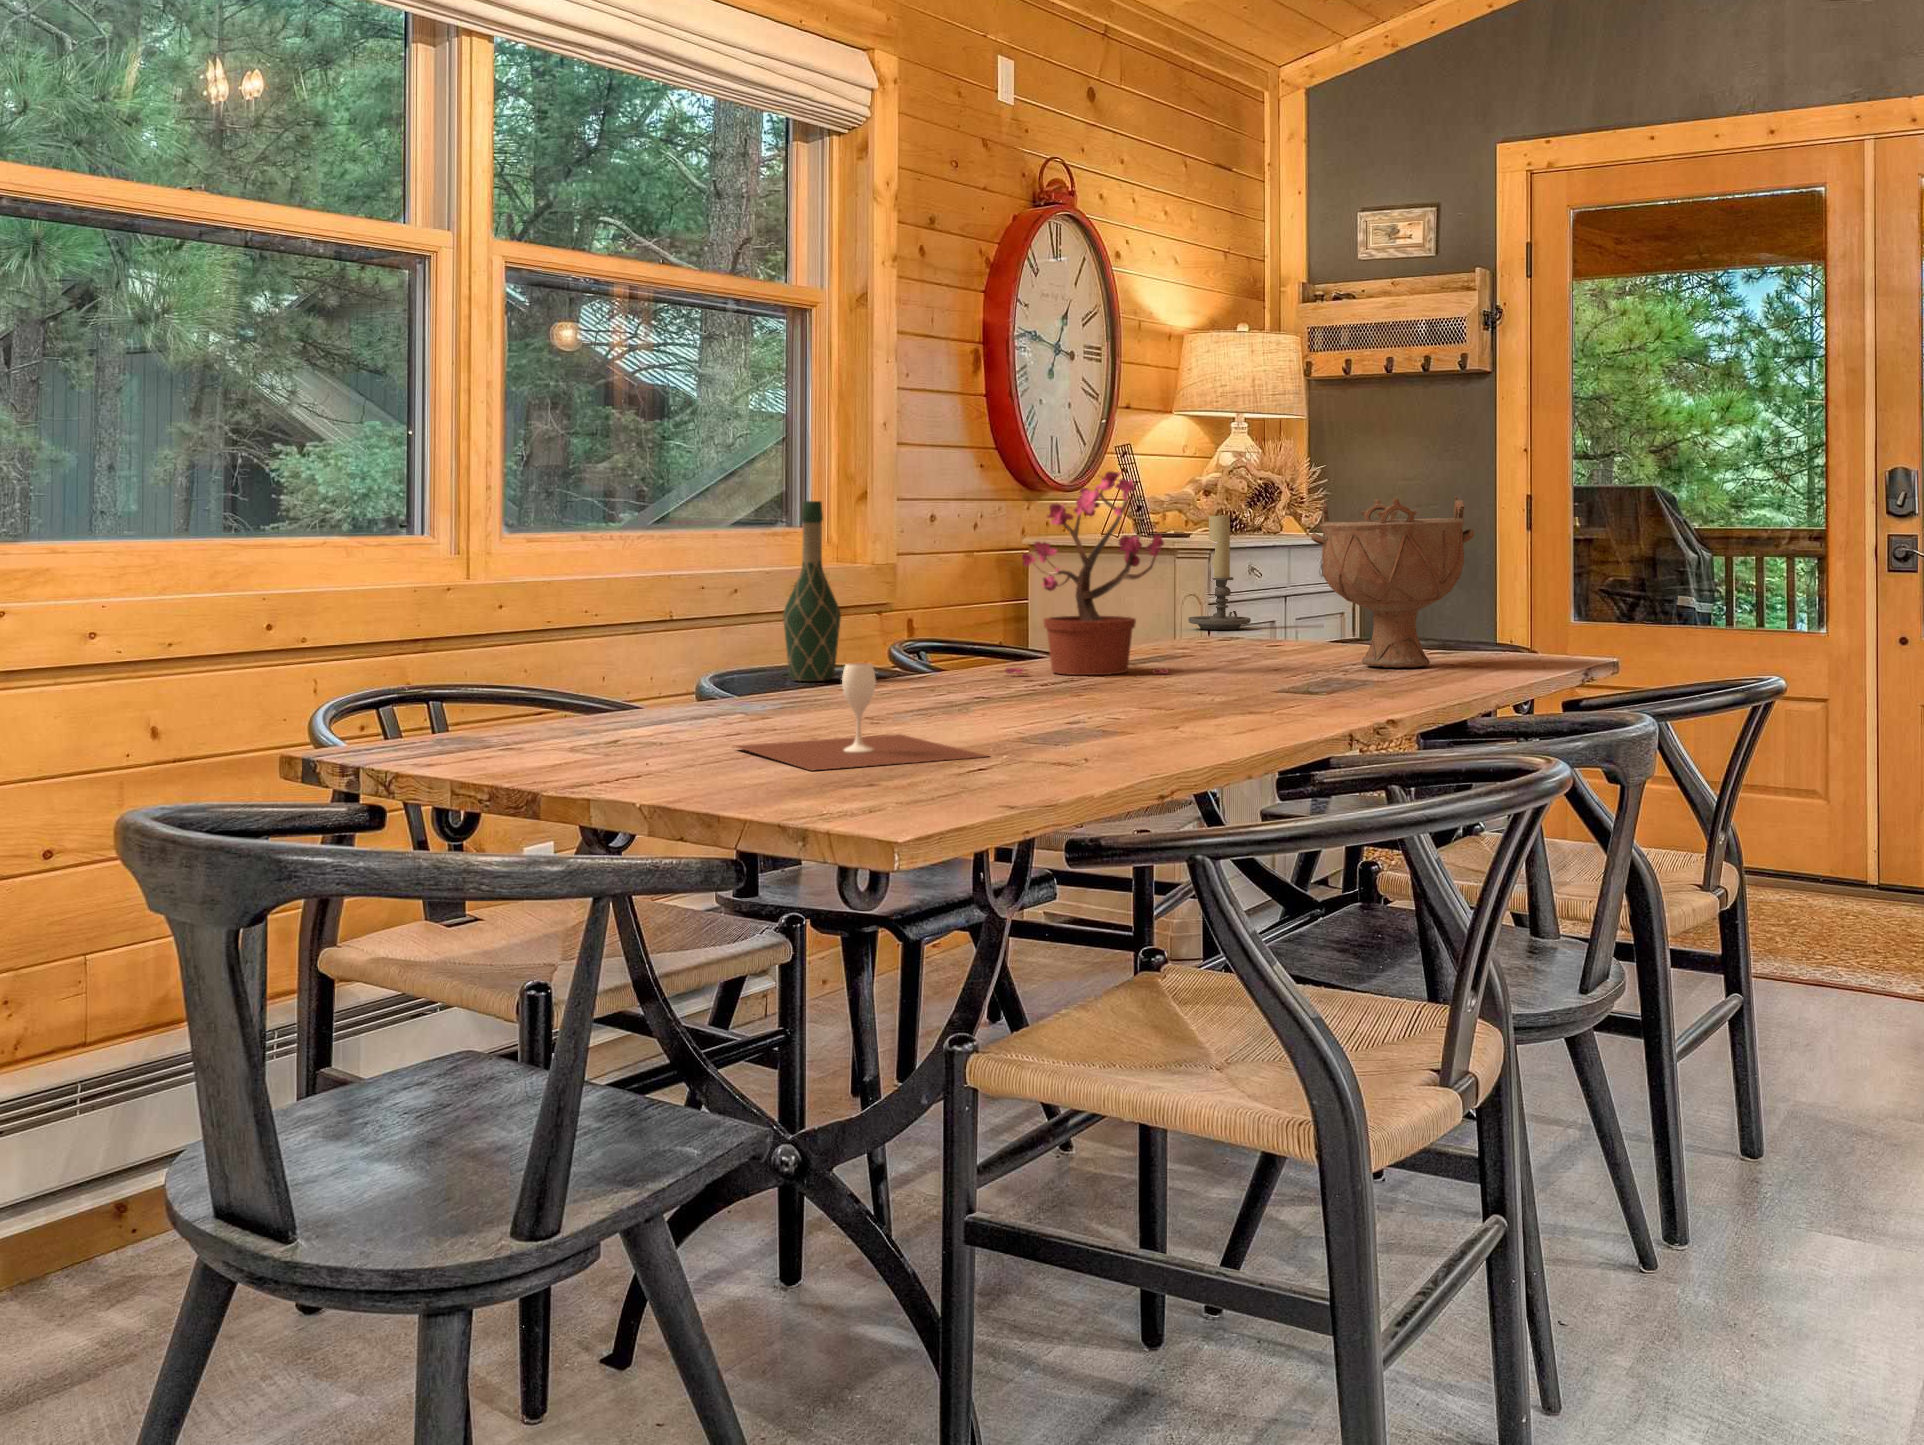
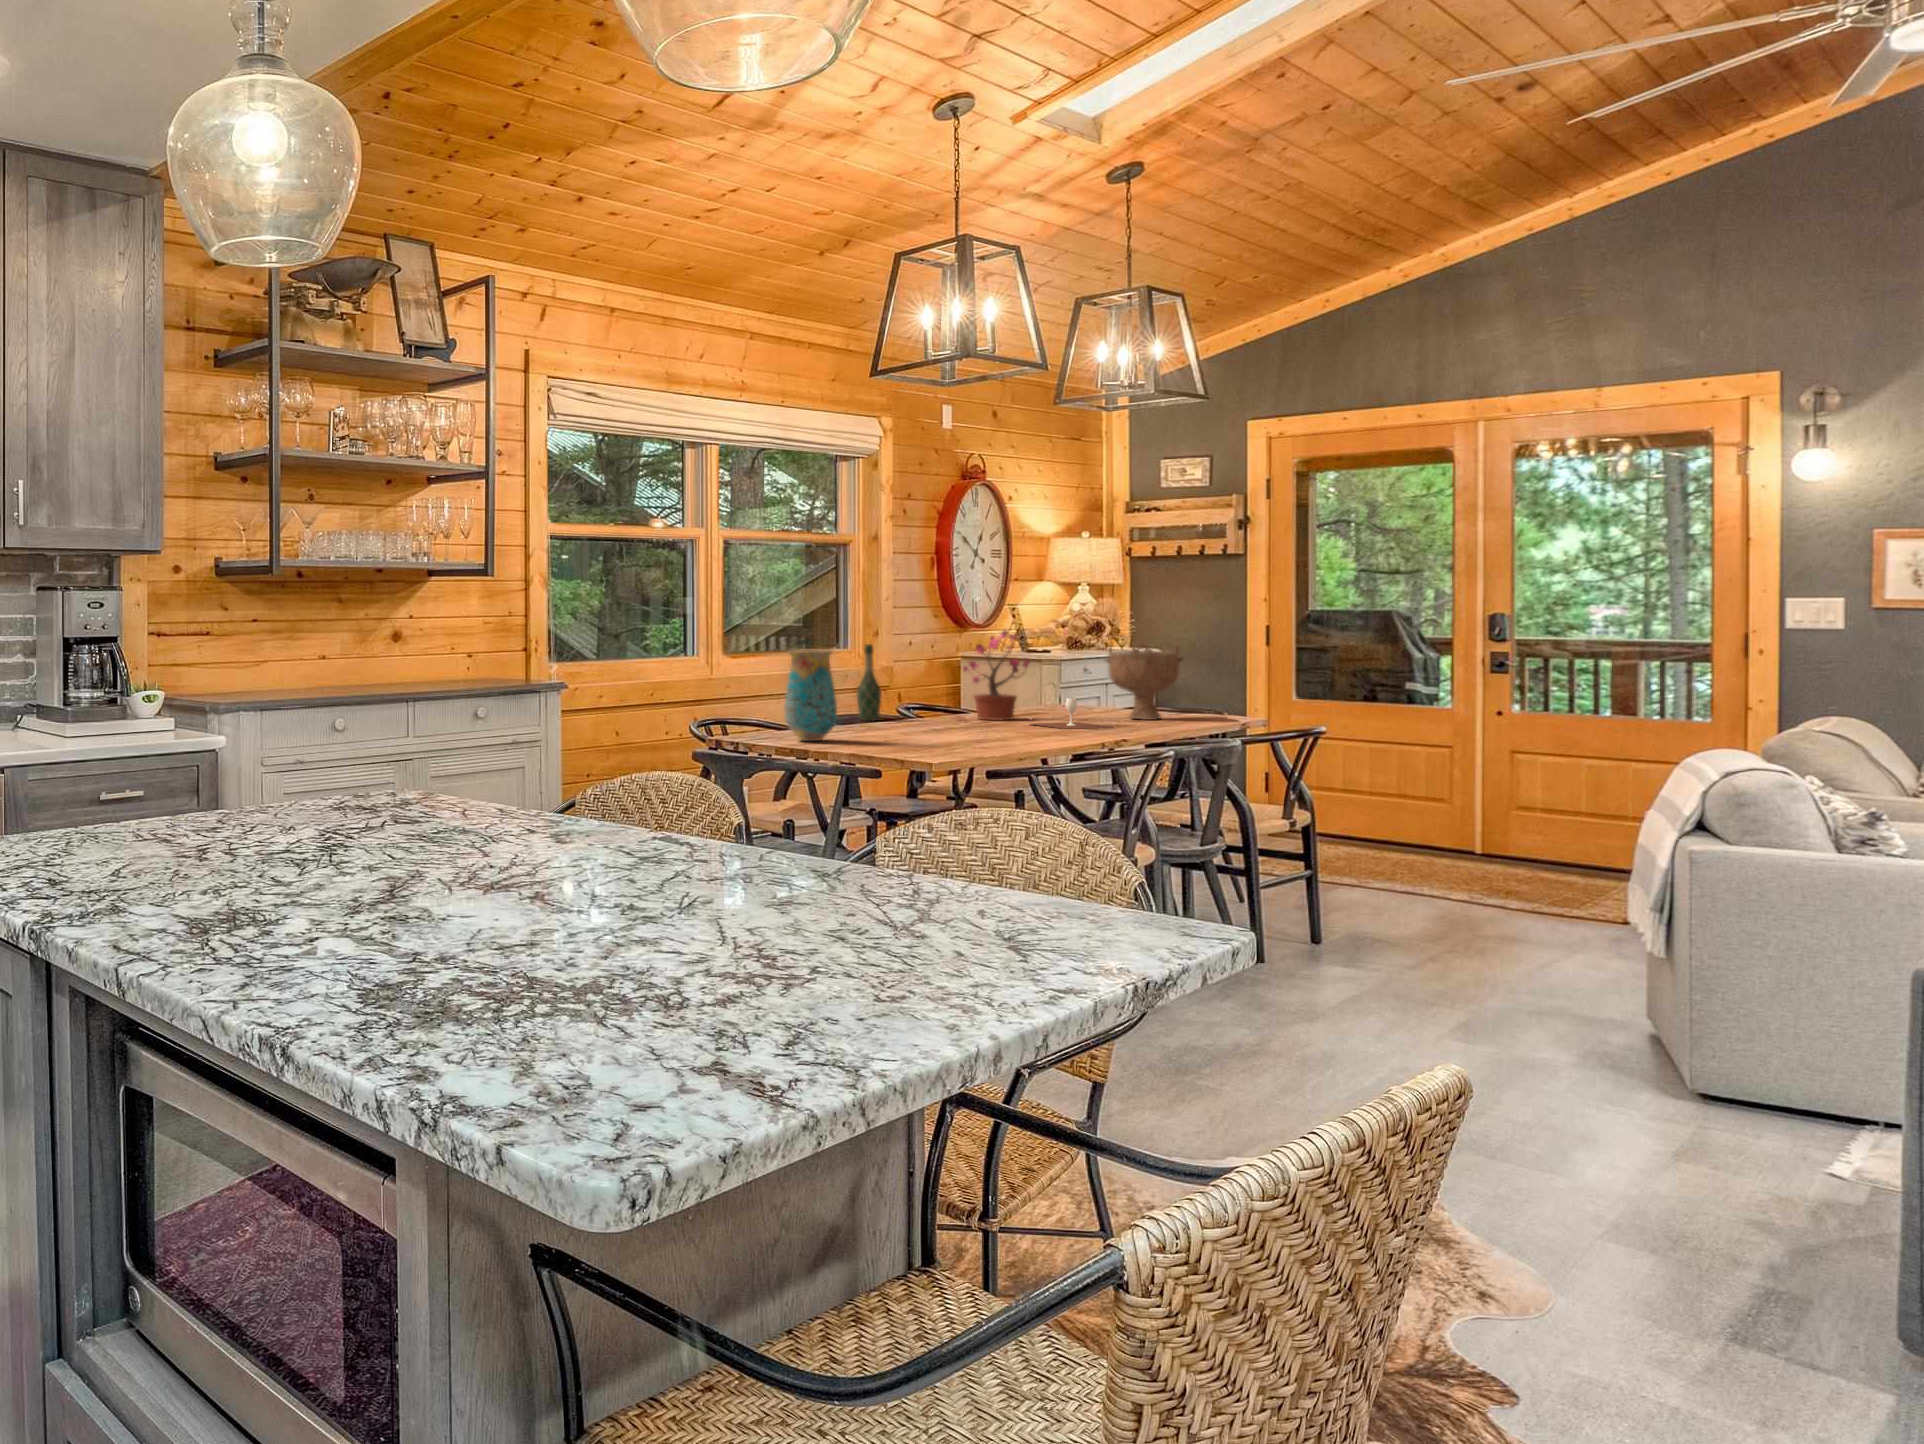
vase: none [493,490,650,764] -> present [784,650,837,741]
candle holder: present [1188,513,1251,630] -> none [1049,642,1084,702]
wine glass: present [736,663,987,771] -> present [1031,698,1112,729]

